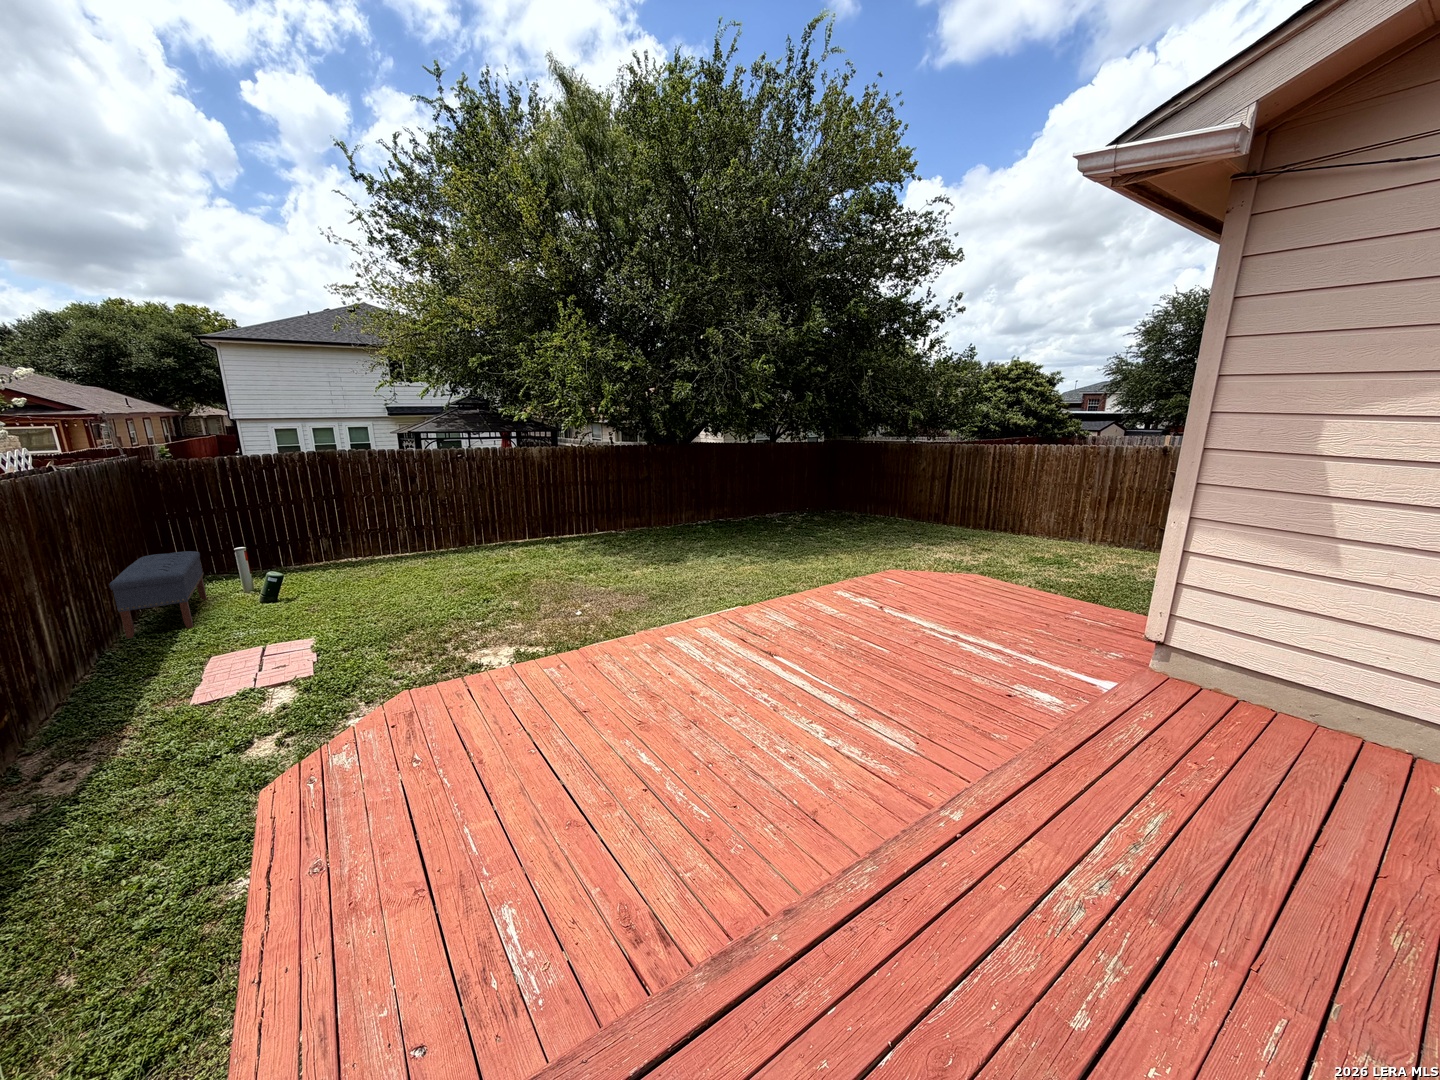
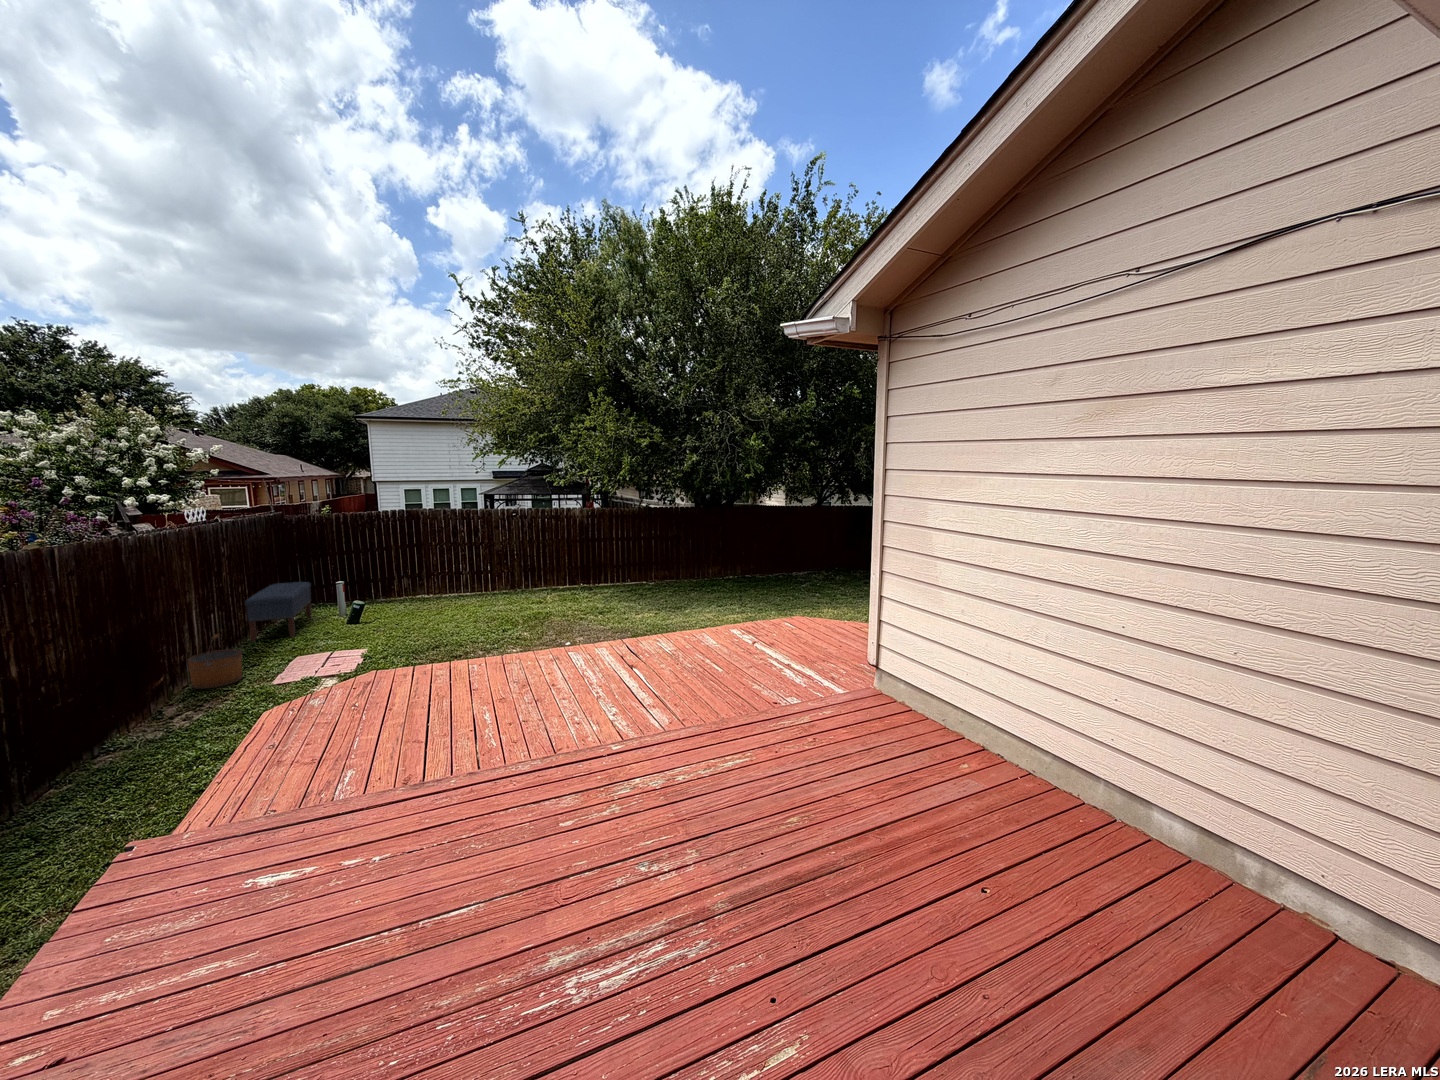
bucket: none [42,639,137,722] -> present [187,634,242,689]

